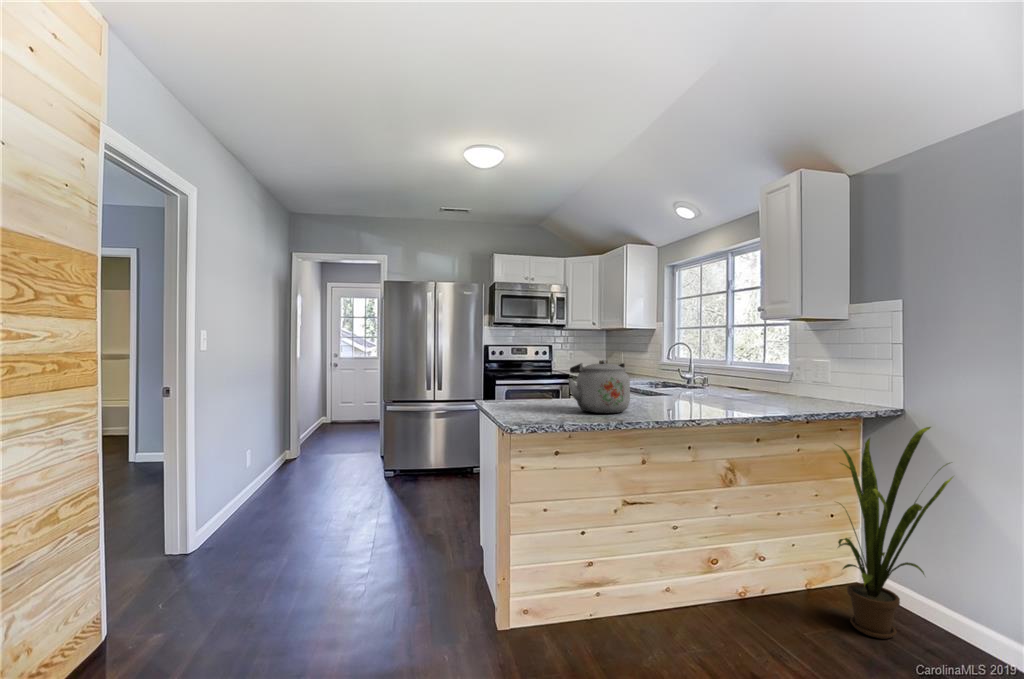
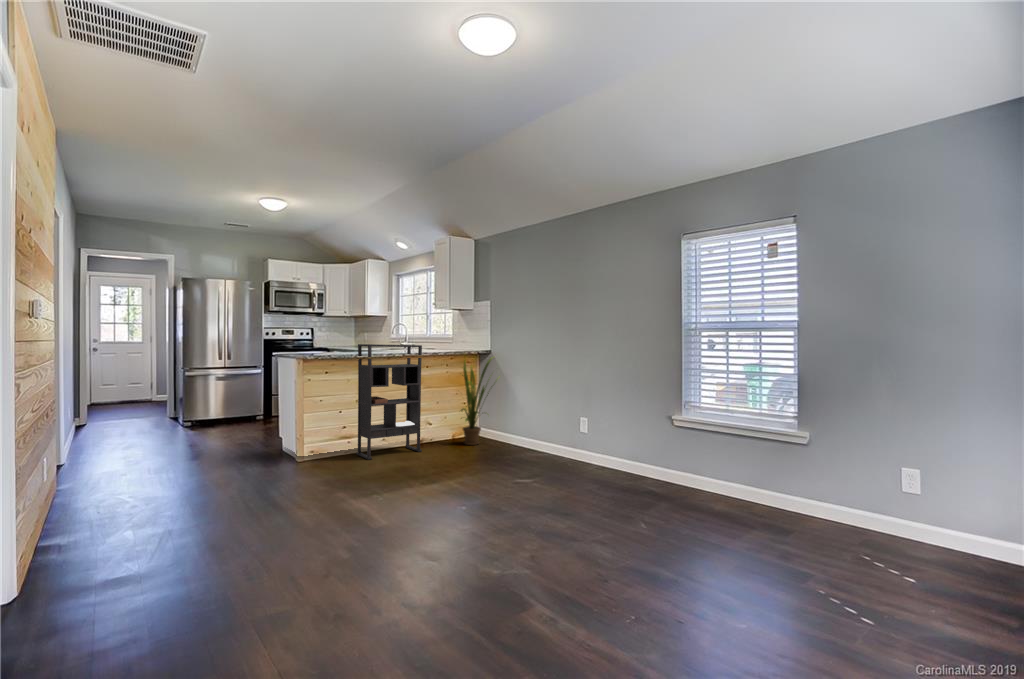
kettle: present [568,360,630,413] -> none [332,329,365,355]
bookshelf: none [613,394,759,658] -> present [356,344,422,460]

